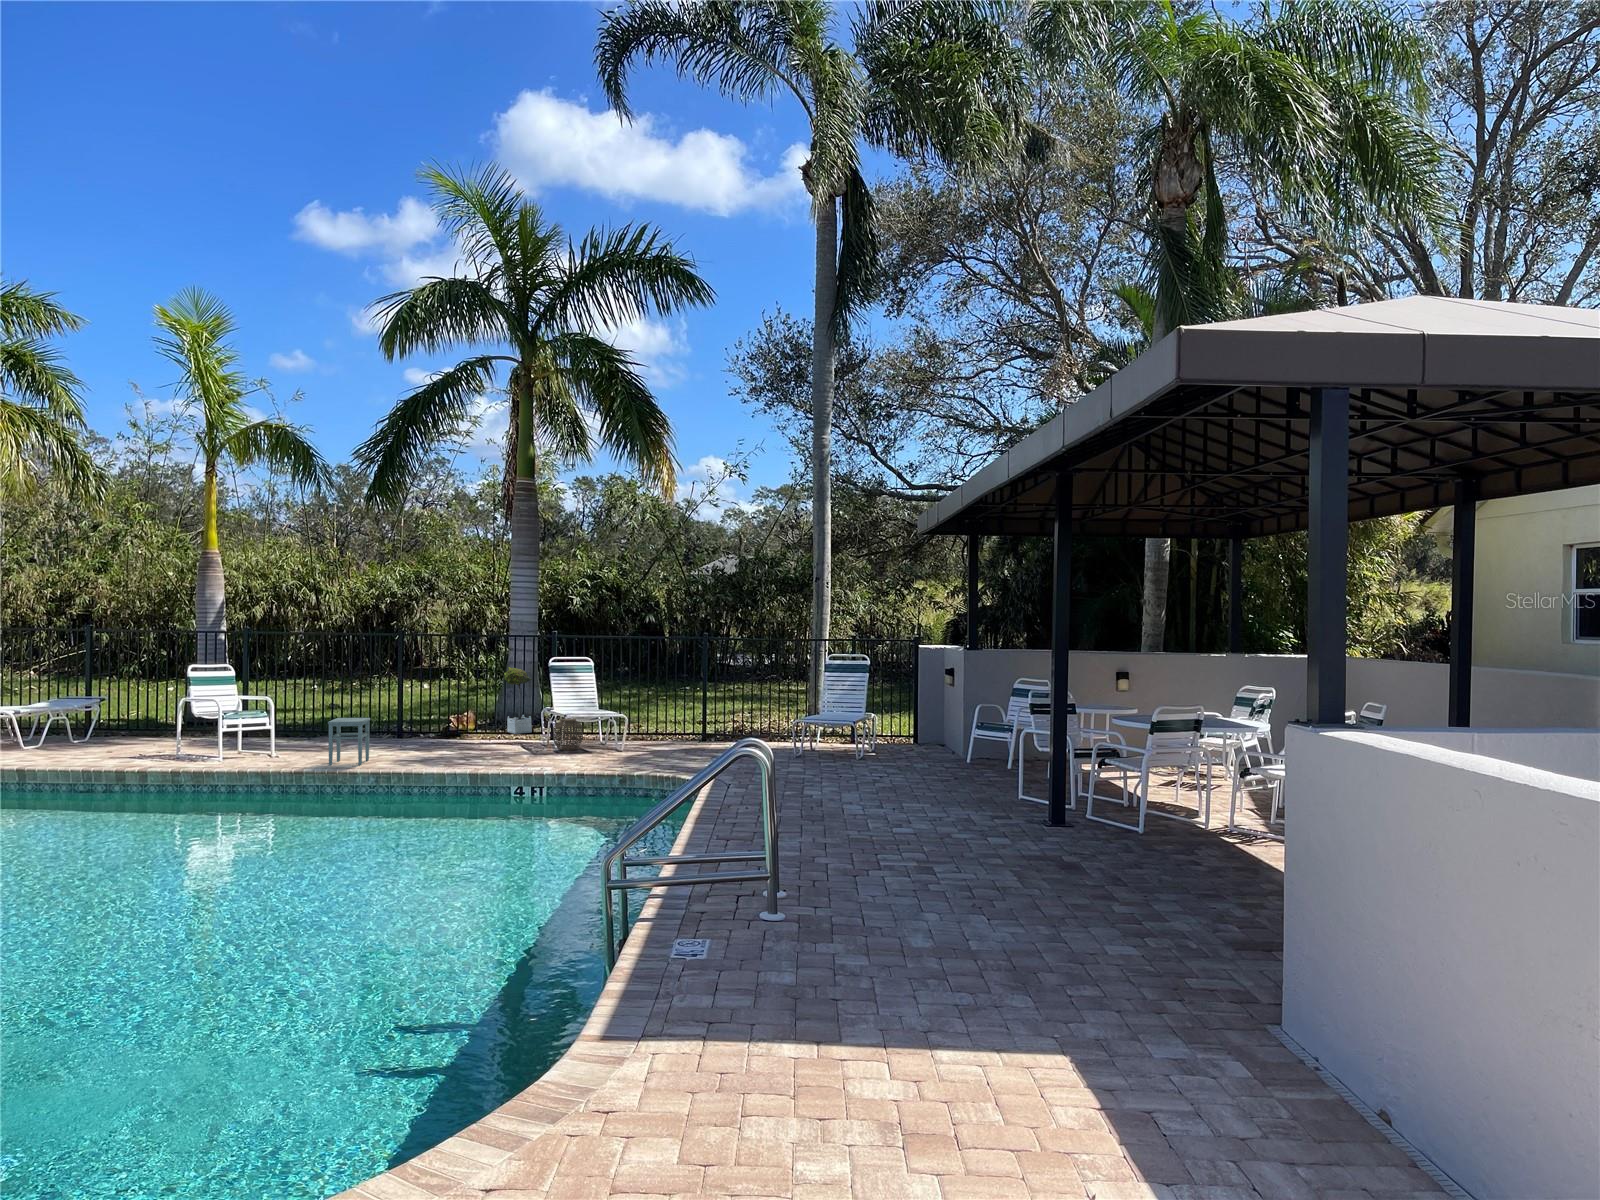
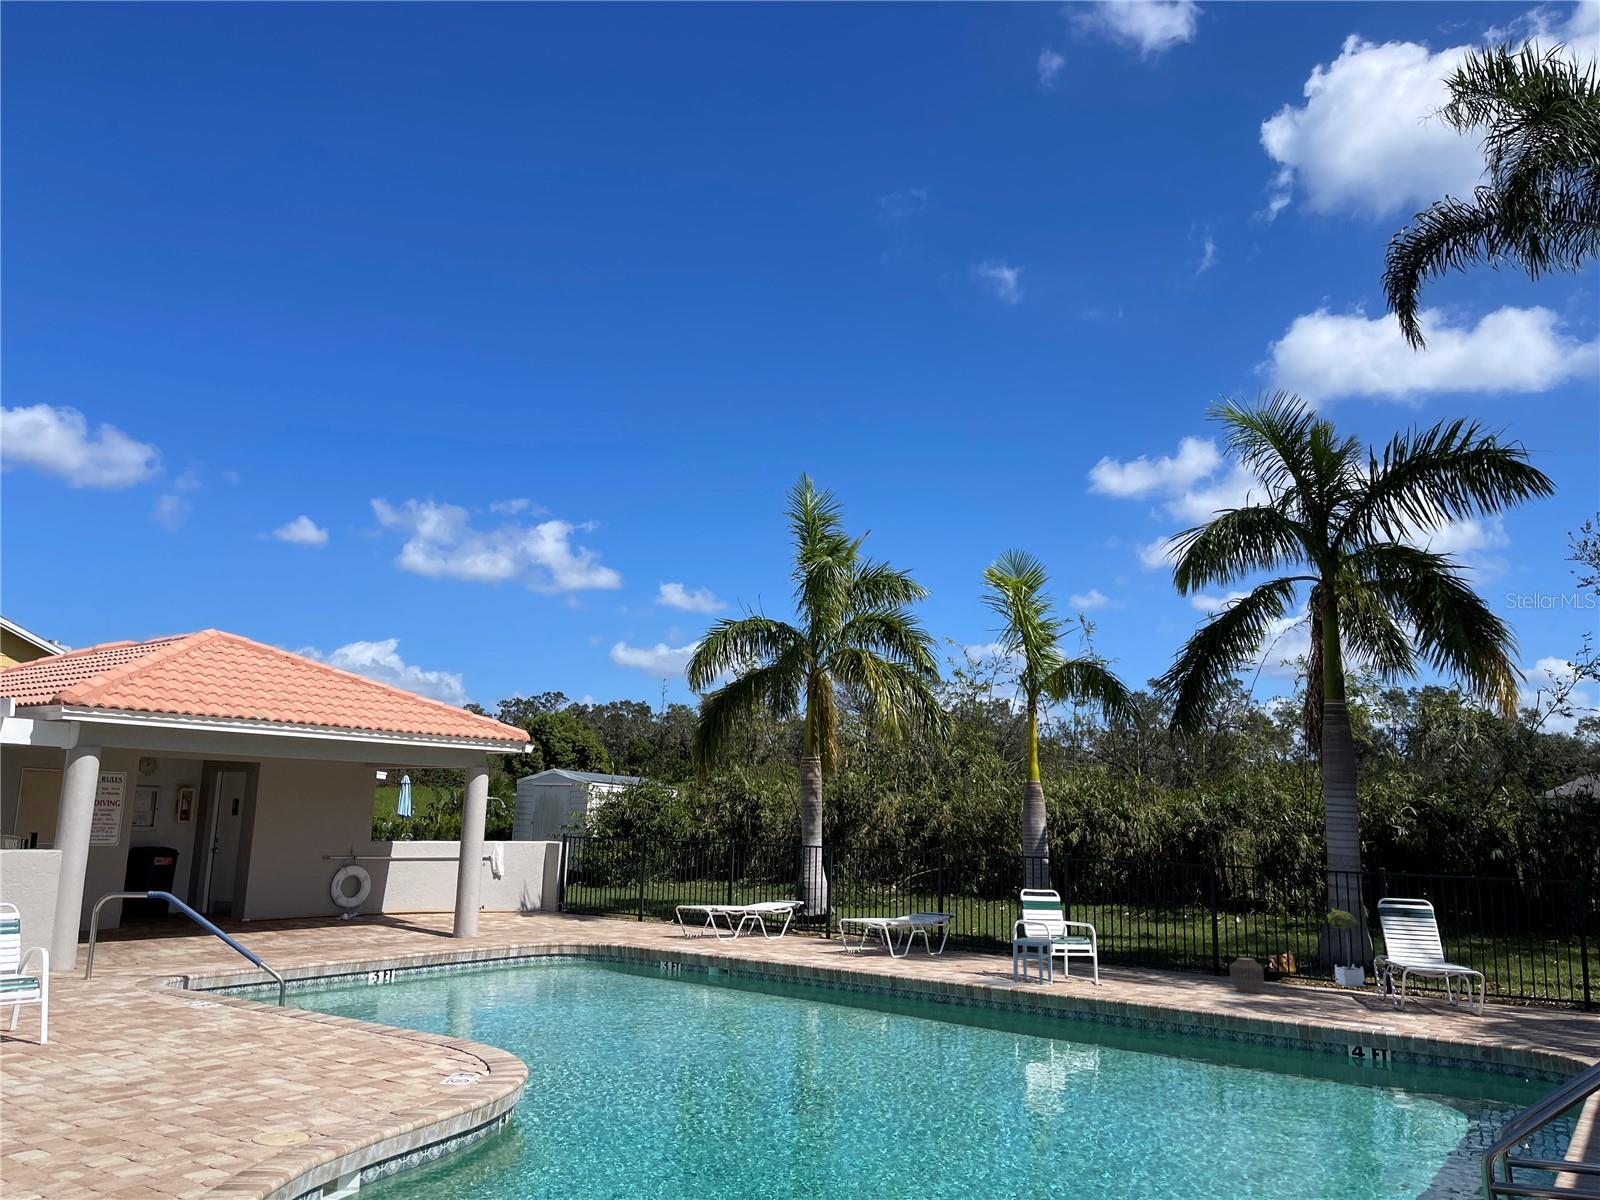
stool: present [328,718,370,765] -> present [1013,938,1052,985]
woven basket: present [553,718,583,751] -> present [1230,958,1264,993]

